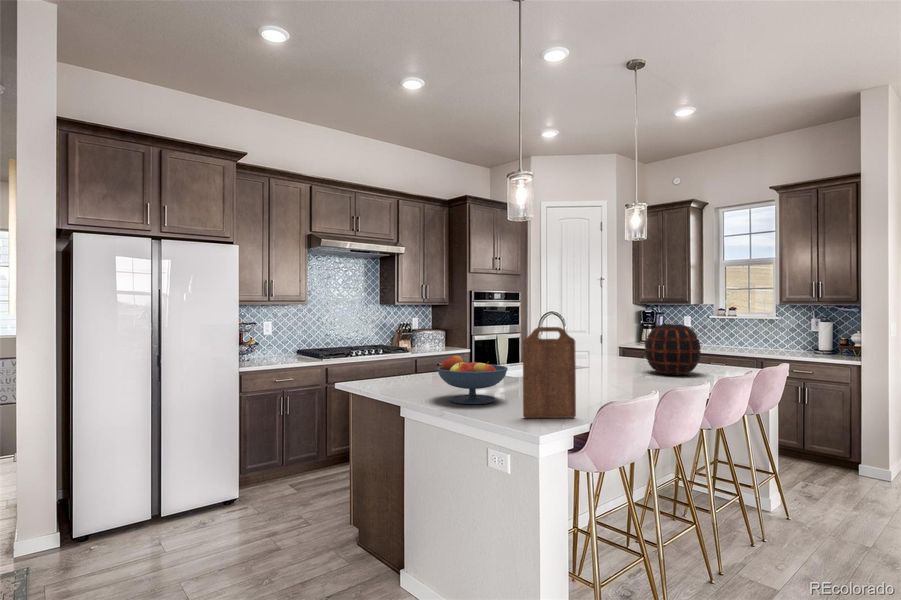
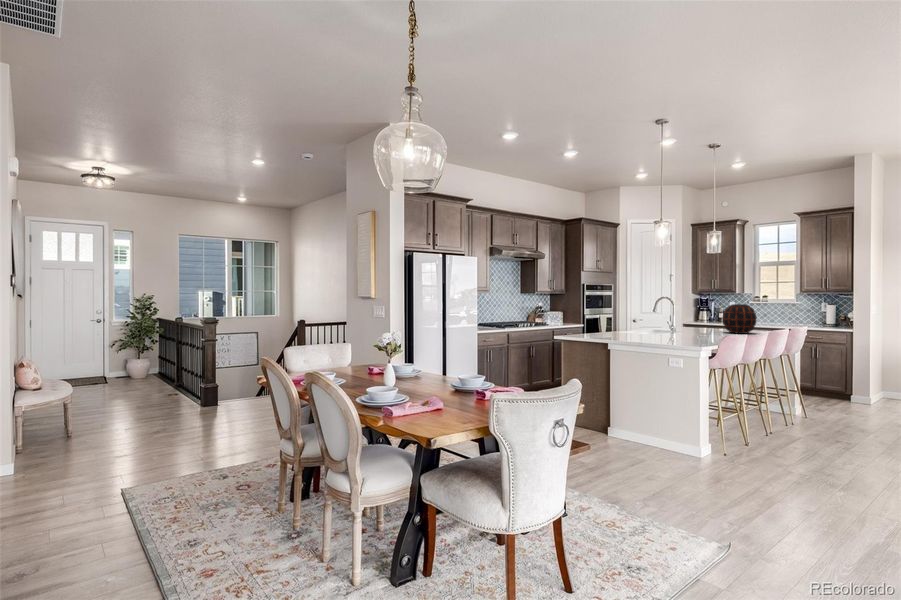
cutting board: present [523,327,576,418] -> none [685,302,710,345]
fruit bowl: present [437,356,508,404] -> none [629,318,667,341]

